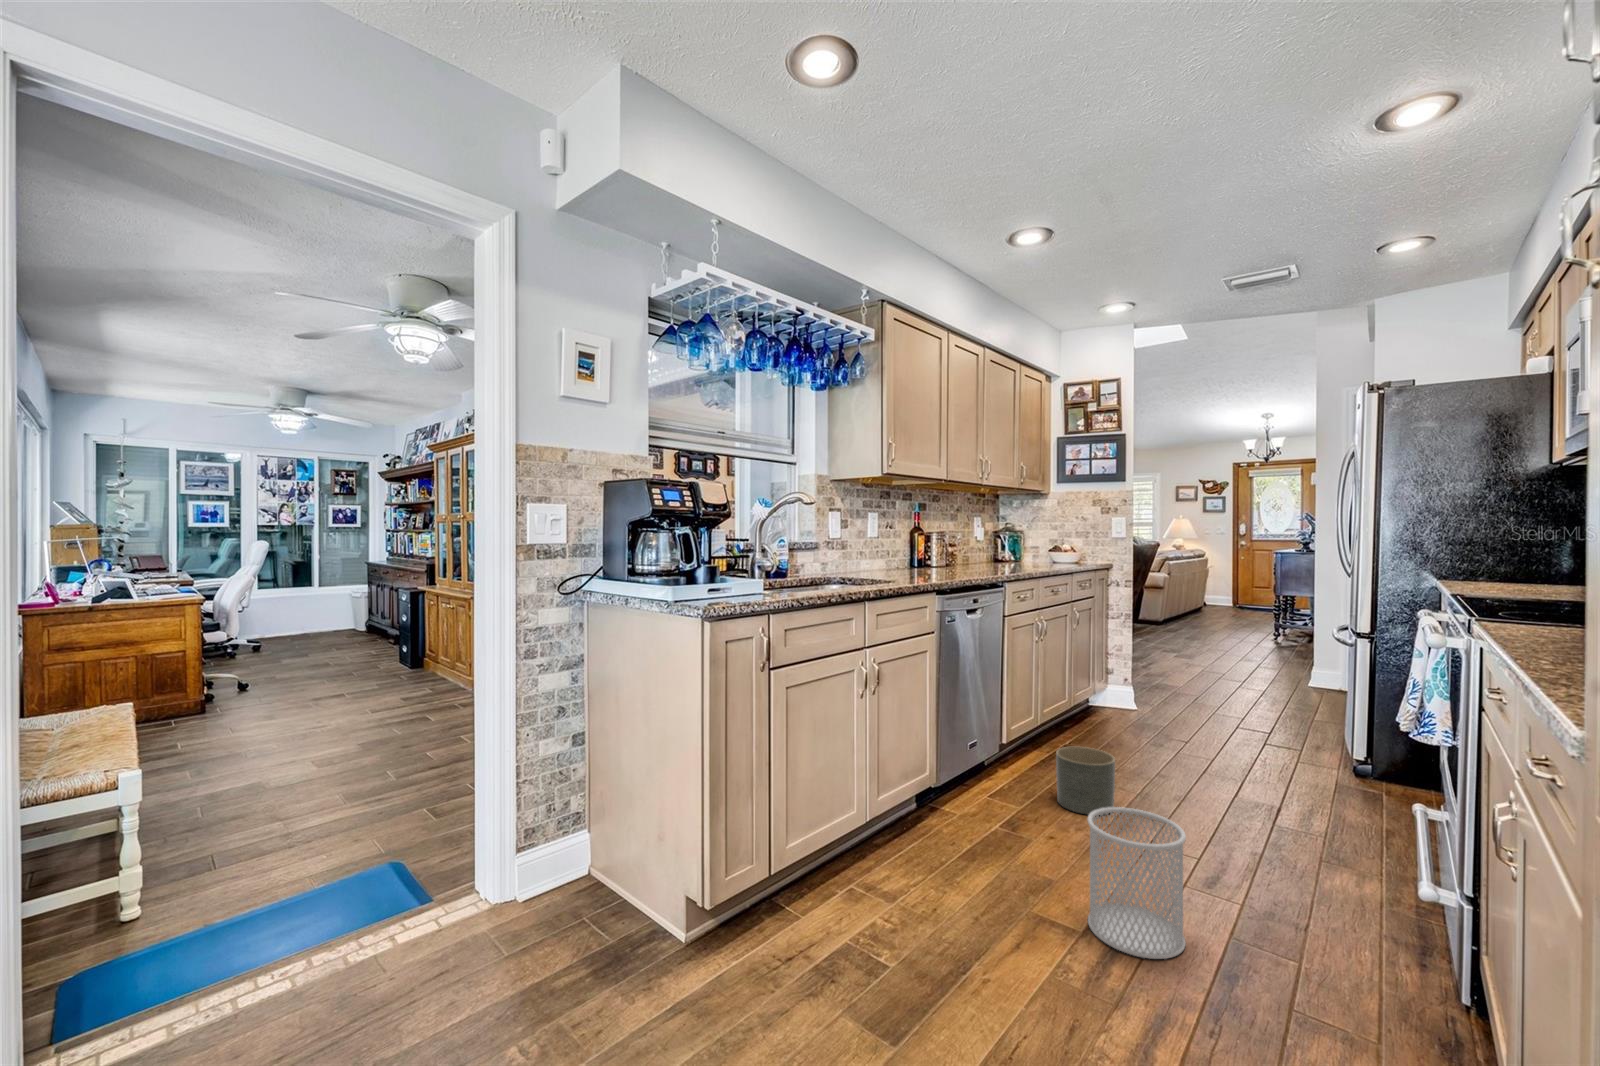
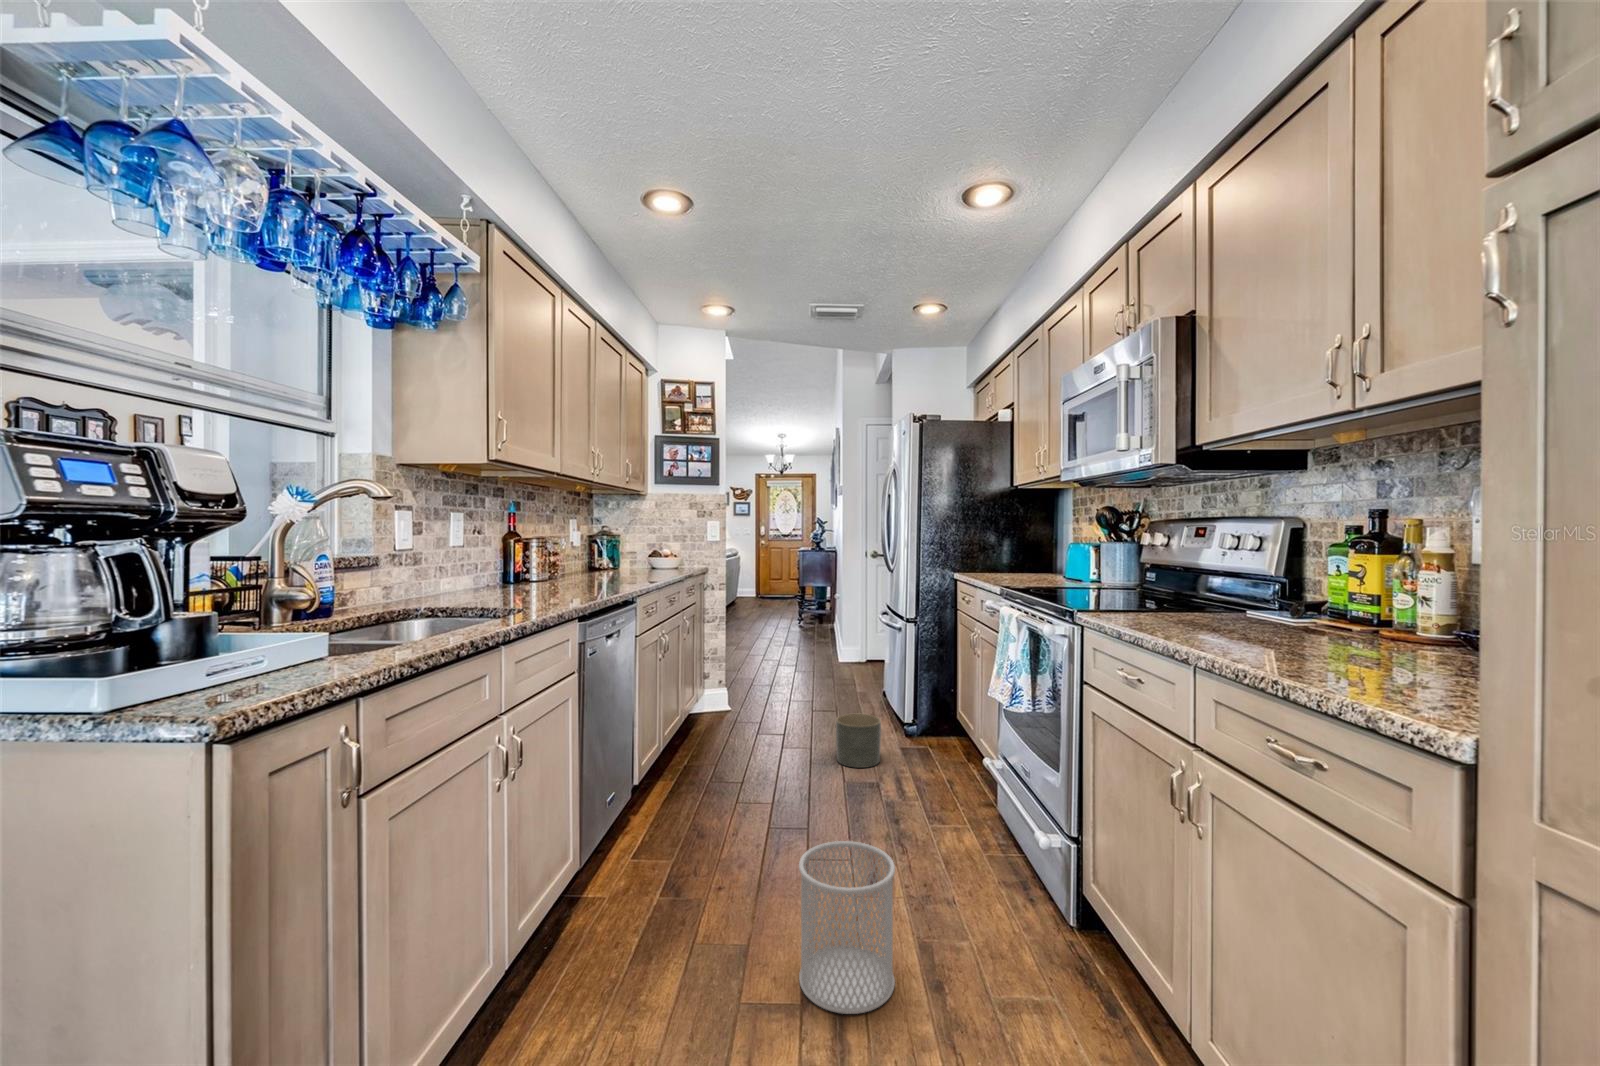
planter: present [1056,747,1115,815] -> present [836,713,881,768]

